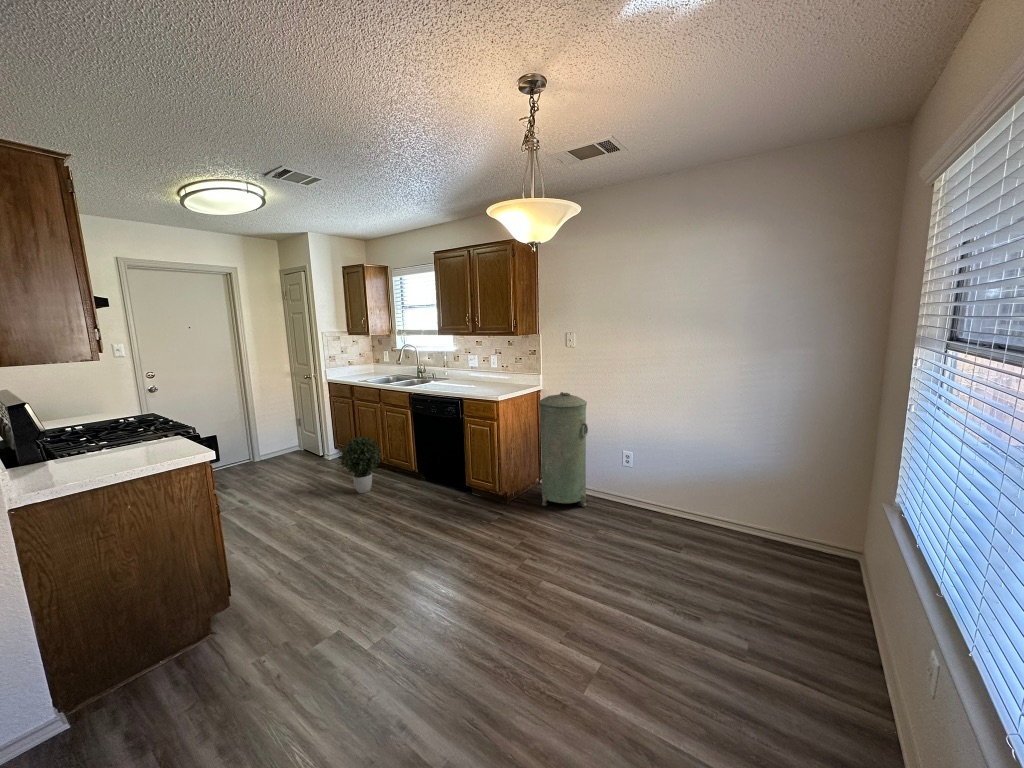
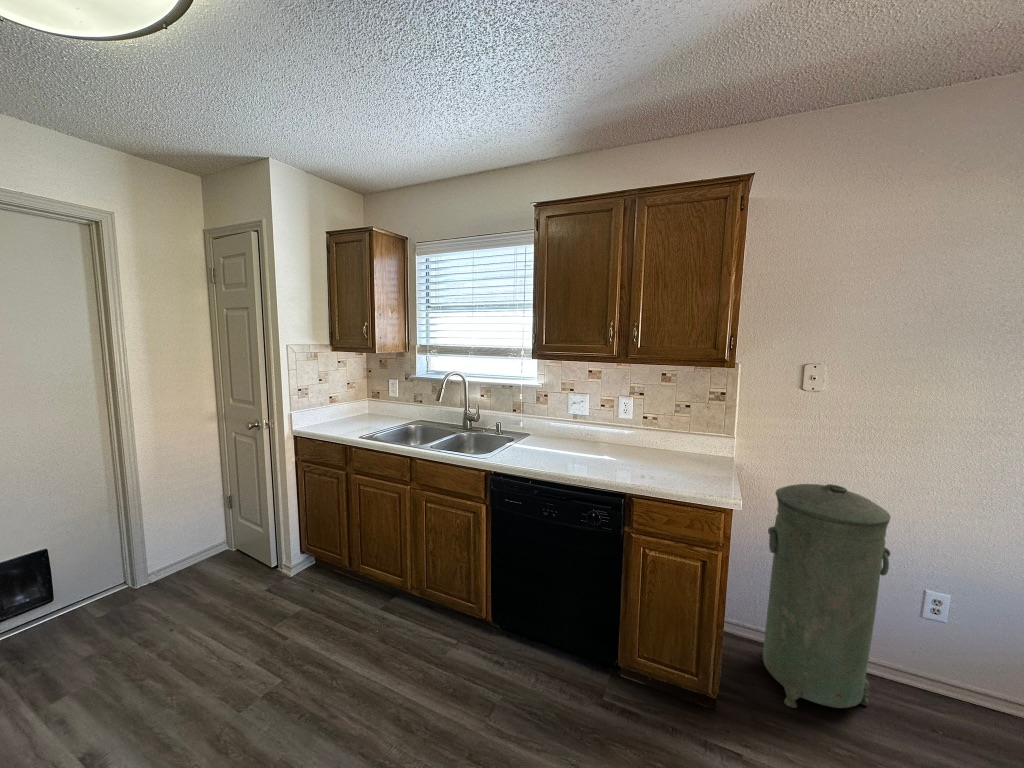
potted plant: present [339,437,382,493] -> none [353,565,440,690]

